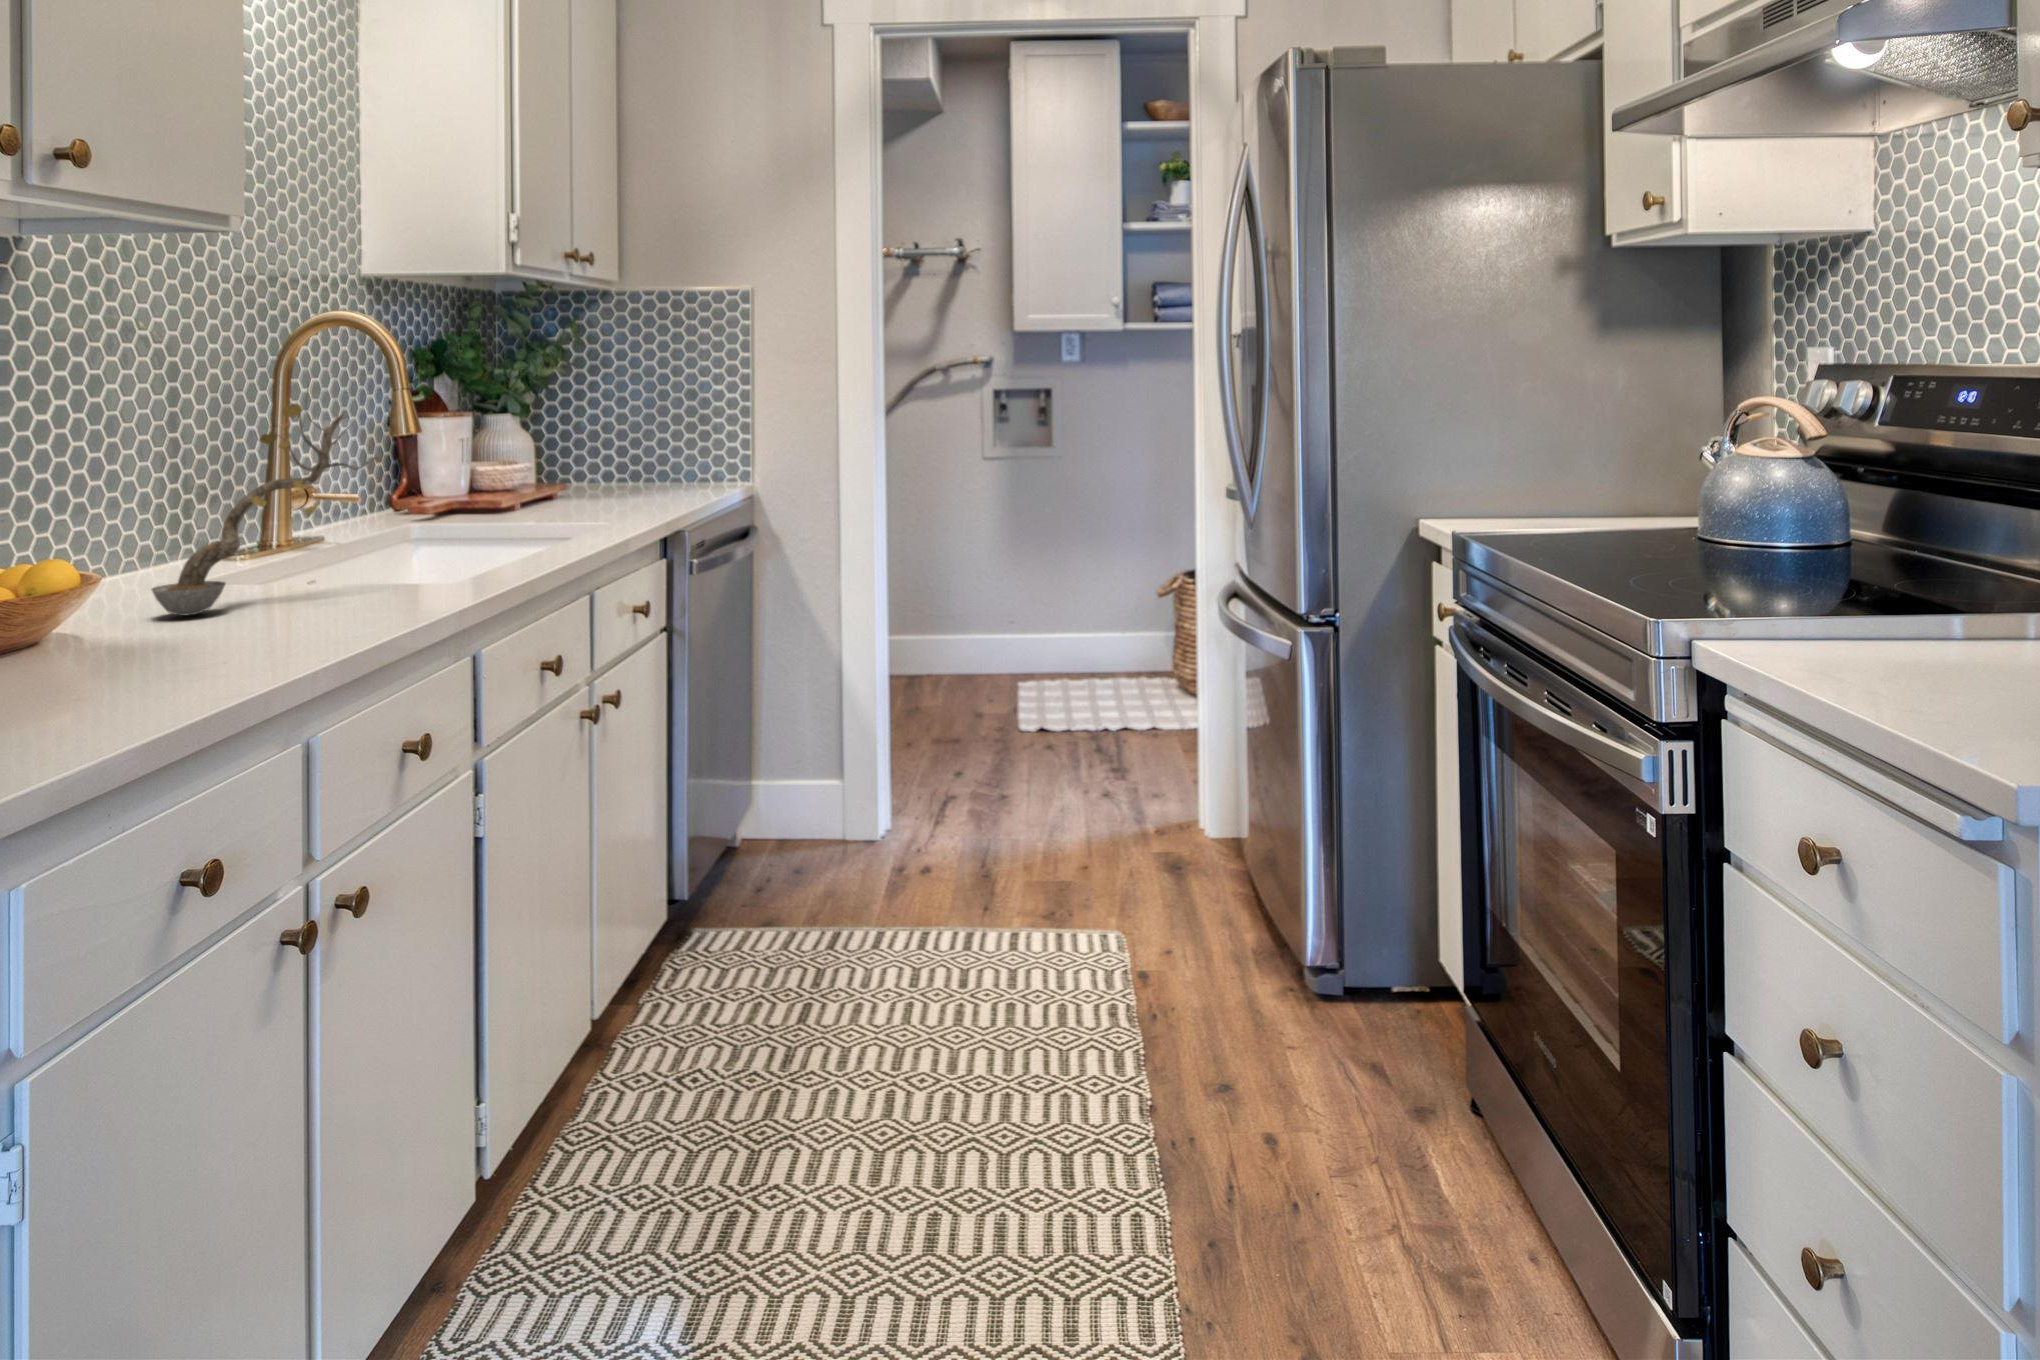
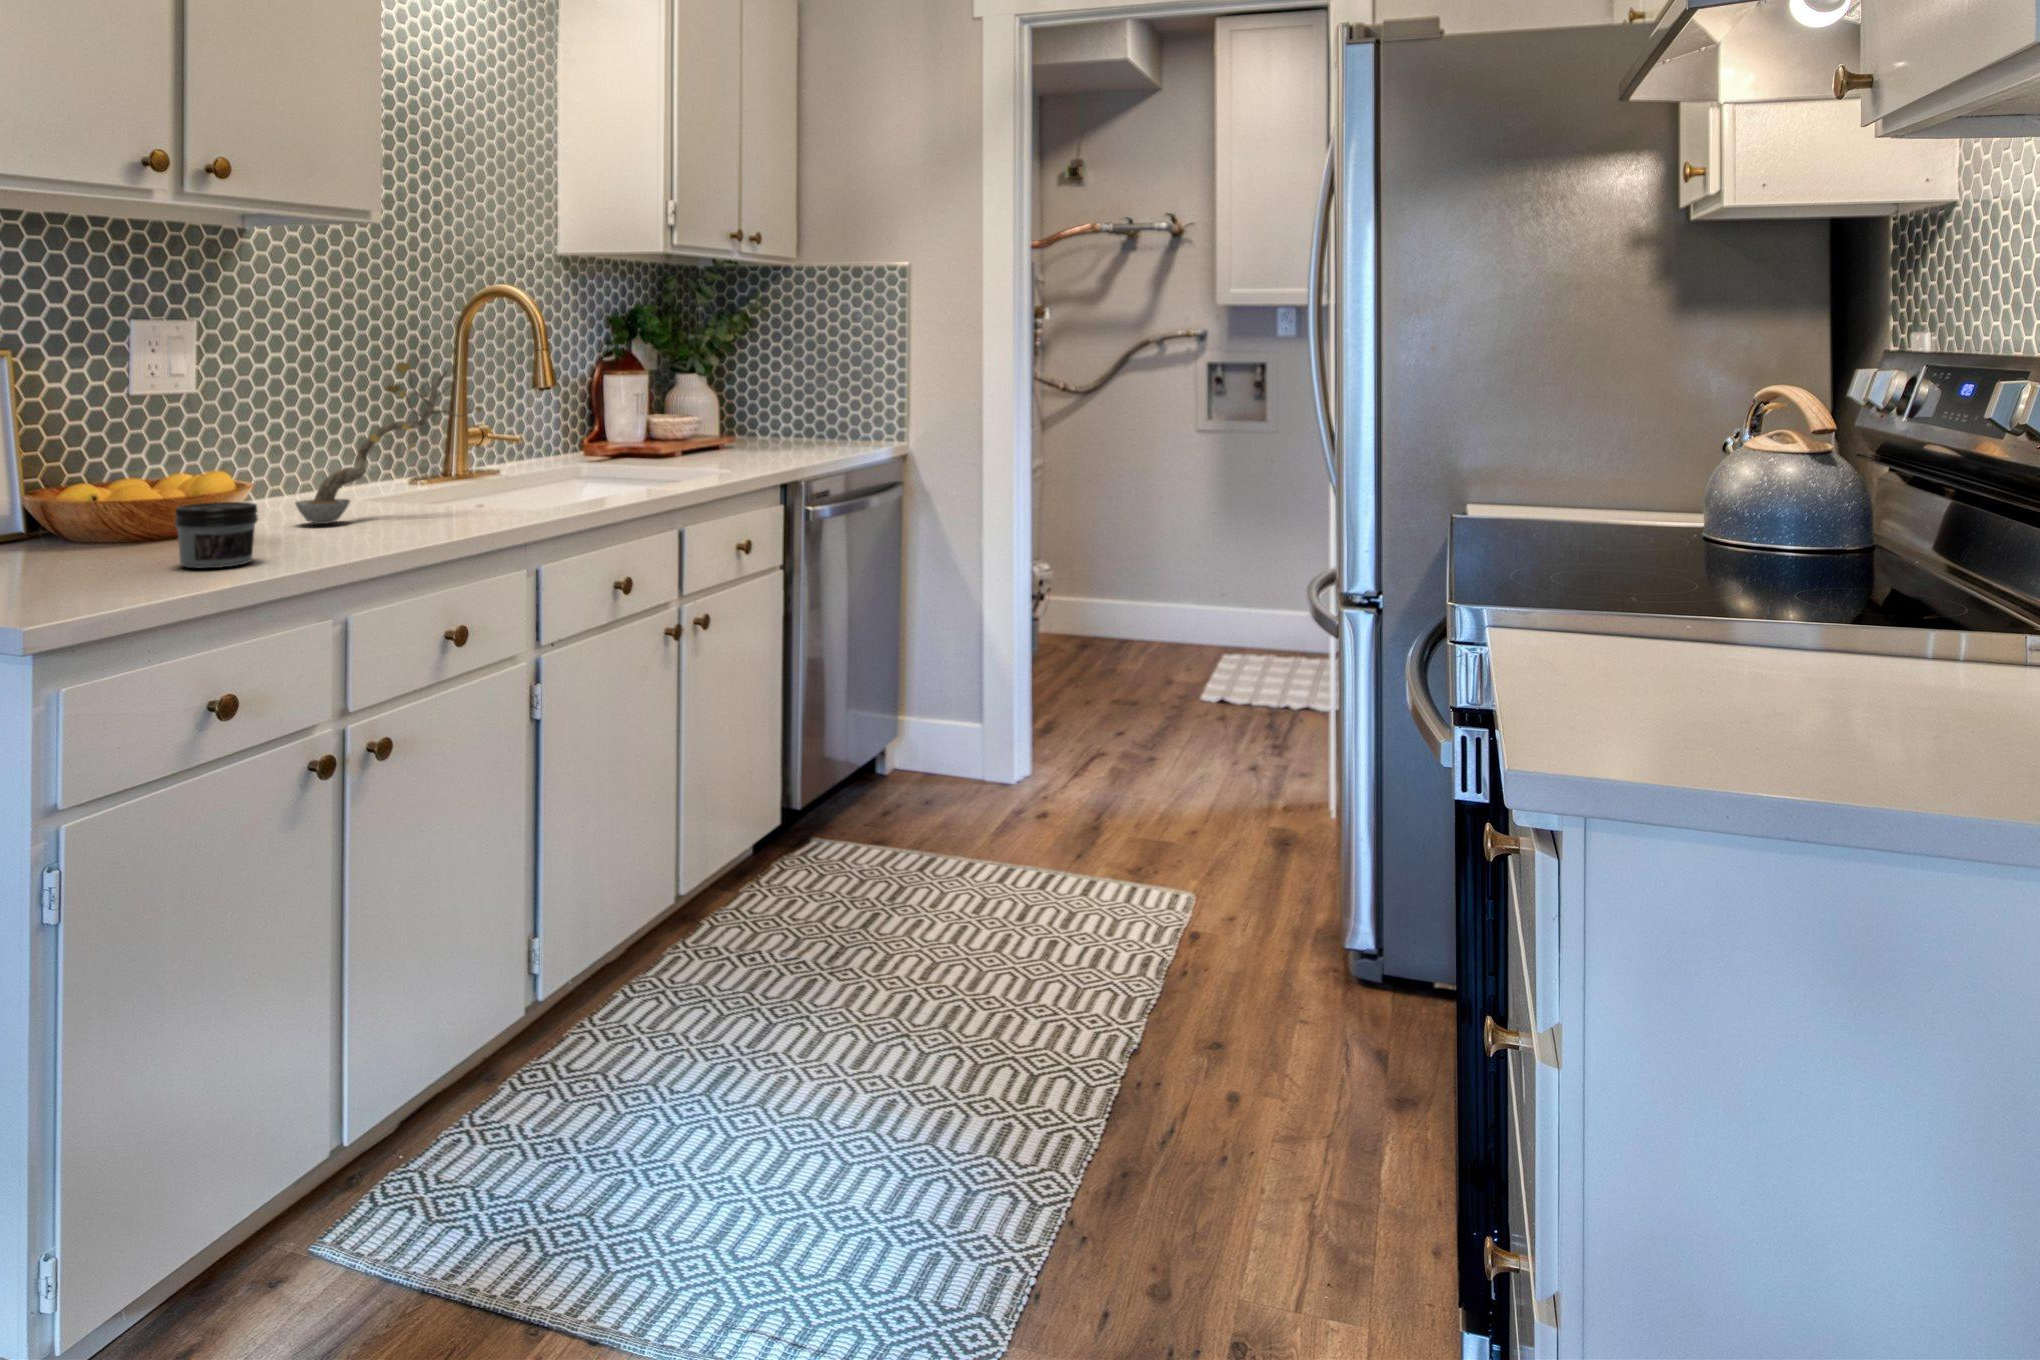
jar: none [67,592,185,685] -> present [174,502,258,568]

